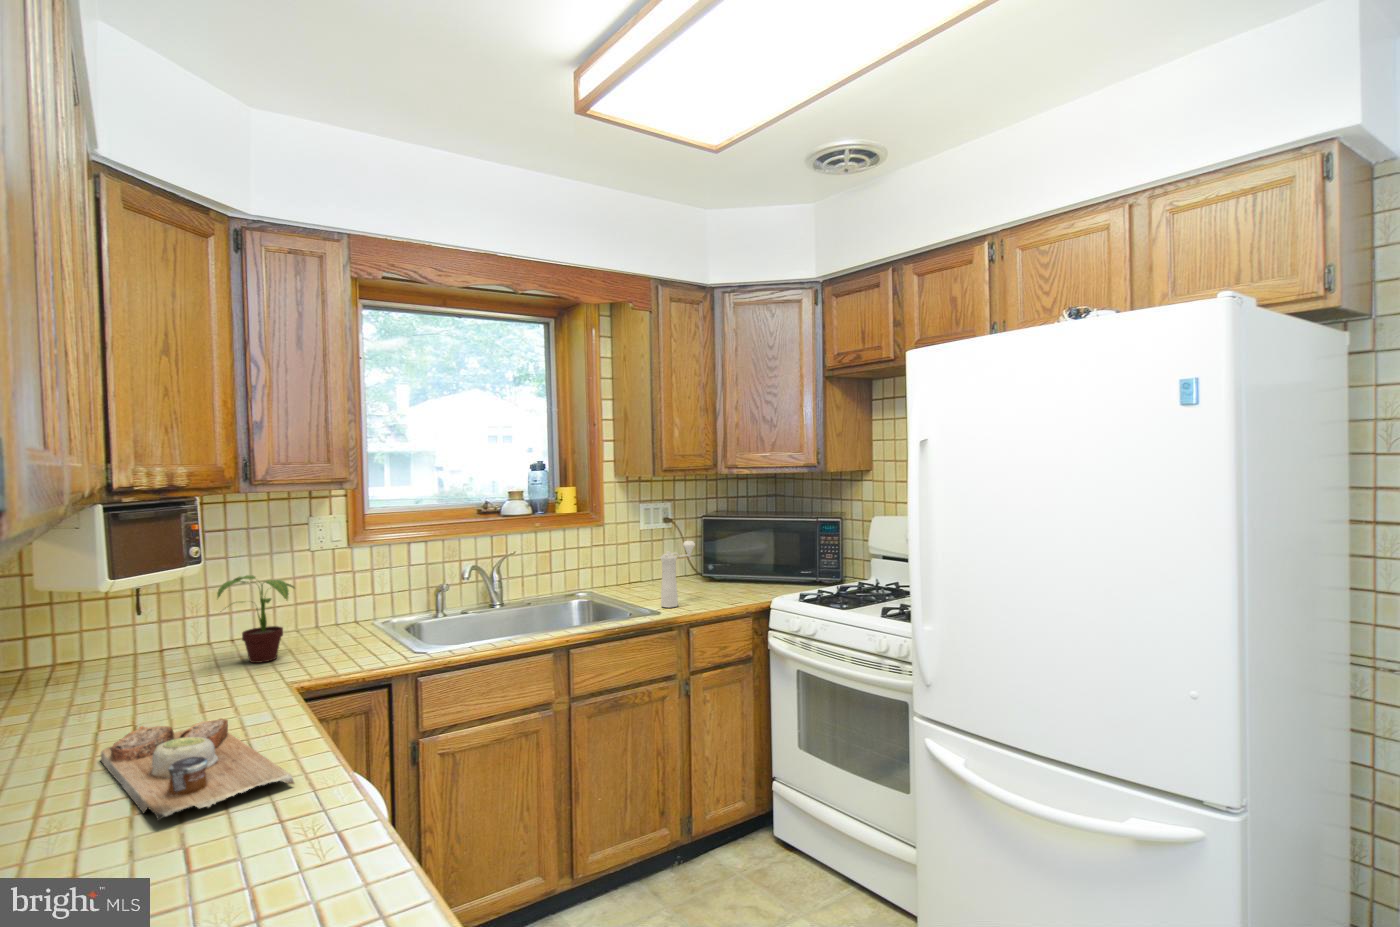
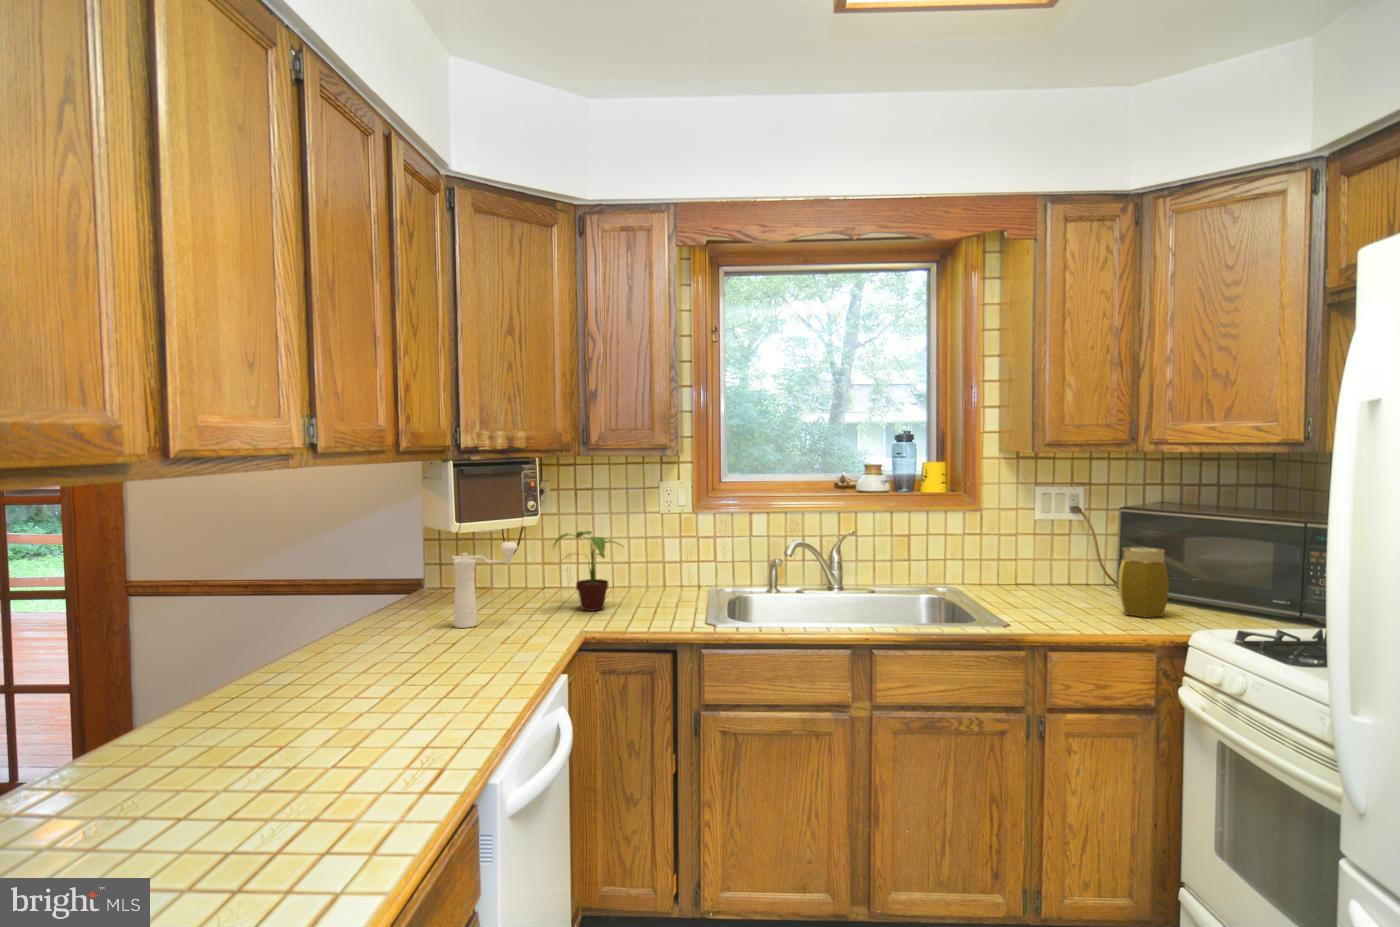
pepper mill: present [661,541,695,607] -> present [452,542,517,628]
jar: none [712,544,746,593] -> present [1118,547,1169,618]
cutting board: present [101,718,294,821] -> none [379,641,495,711]

